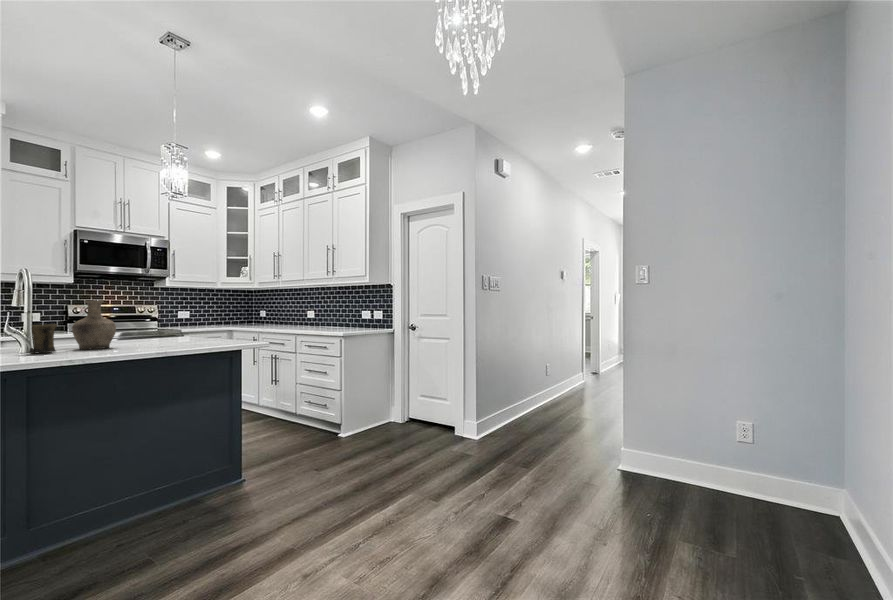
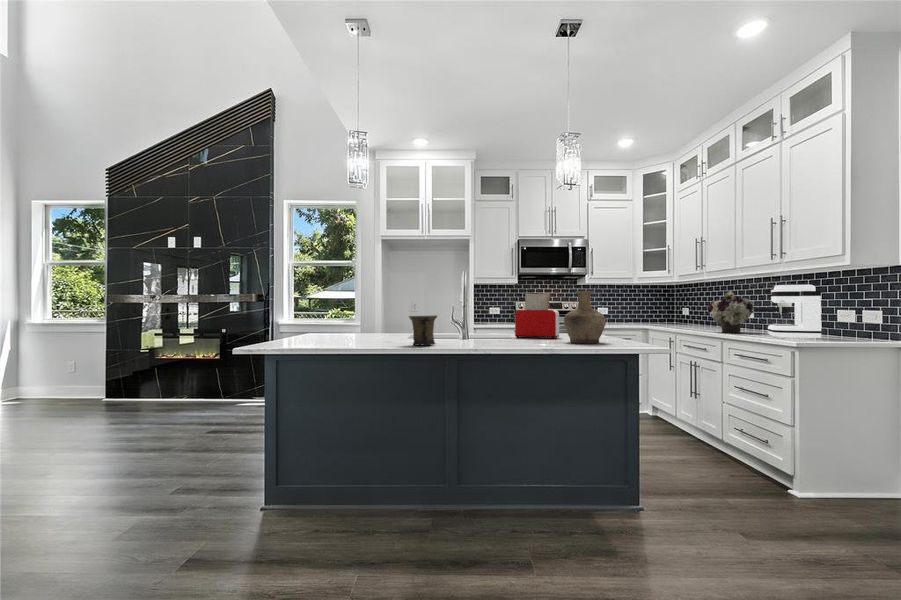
coffee maker: none [317,295,356,332] -> present [754,285,821,339]
flower arrangement: none [283,298,316,330] -> present [707,291,754,333]
vase: present [72,301,116,349] -> present [564,291,606,343]
toaster: none [121,301,167,342] -> present [514,293,559,338]

